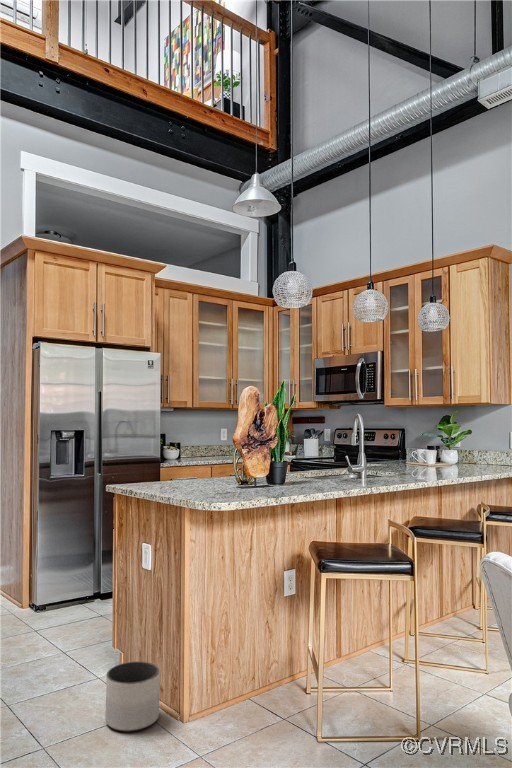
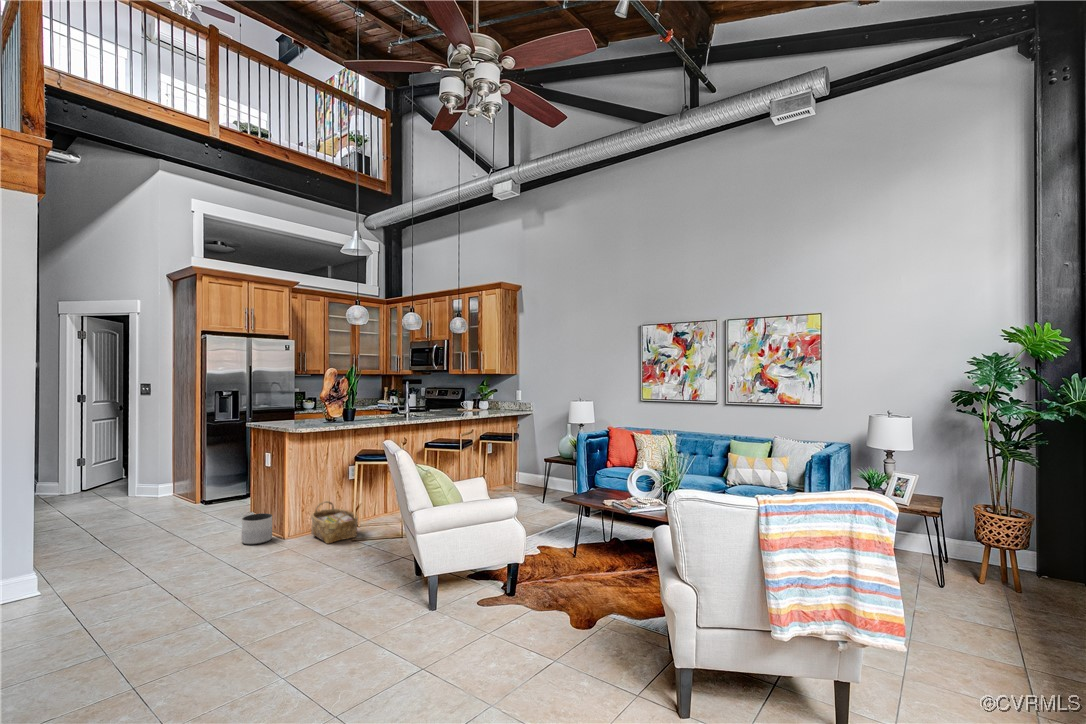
woven basket: none [230,642,322,743] -> present [311,501,358,544]

